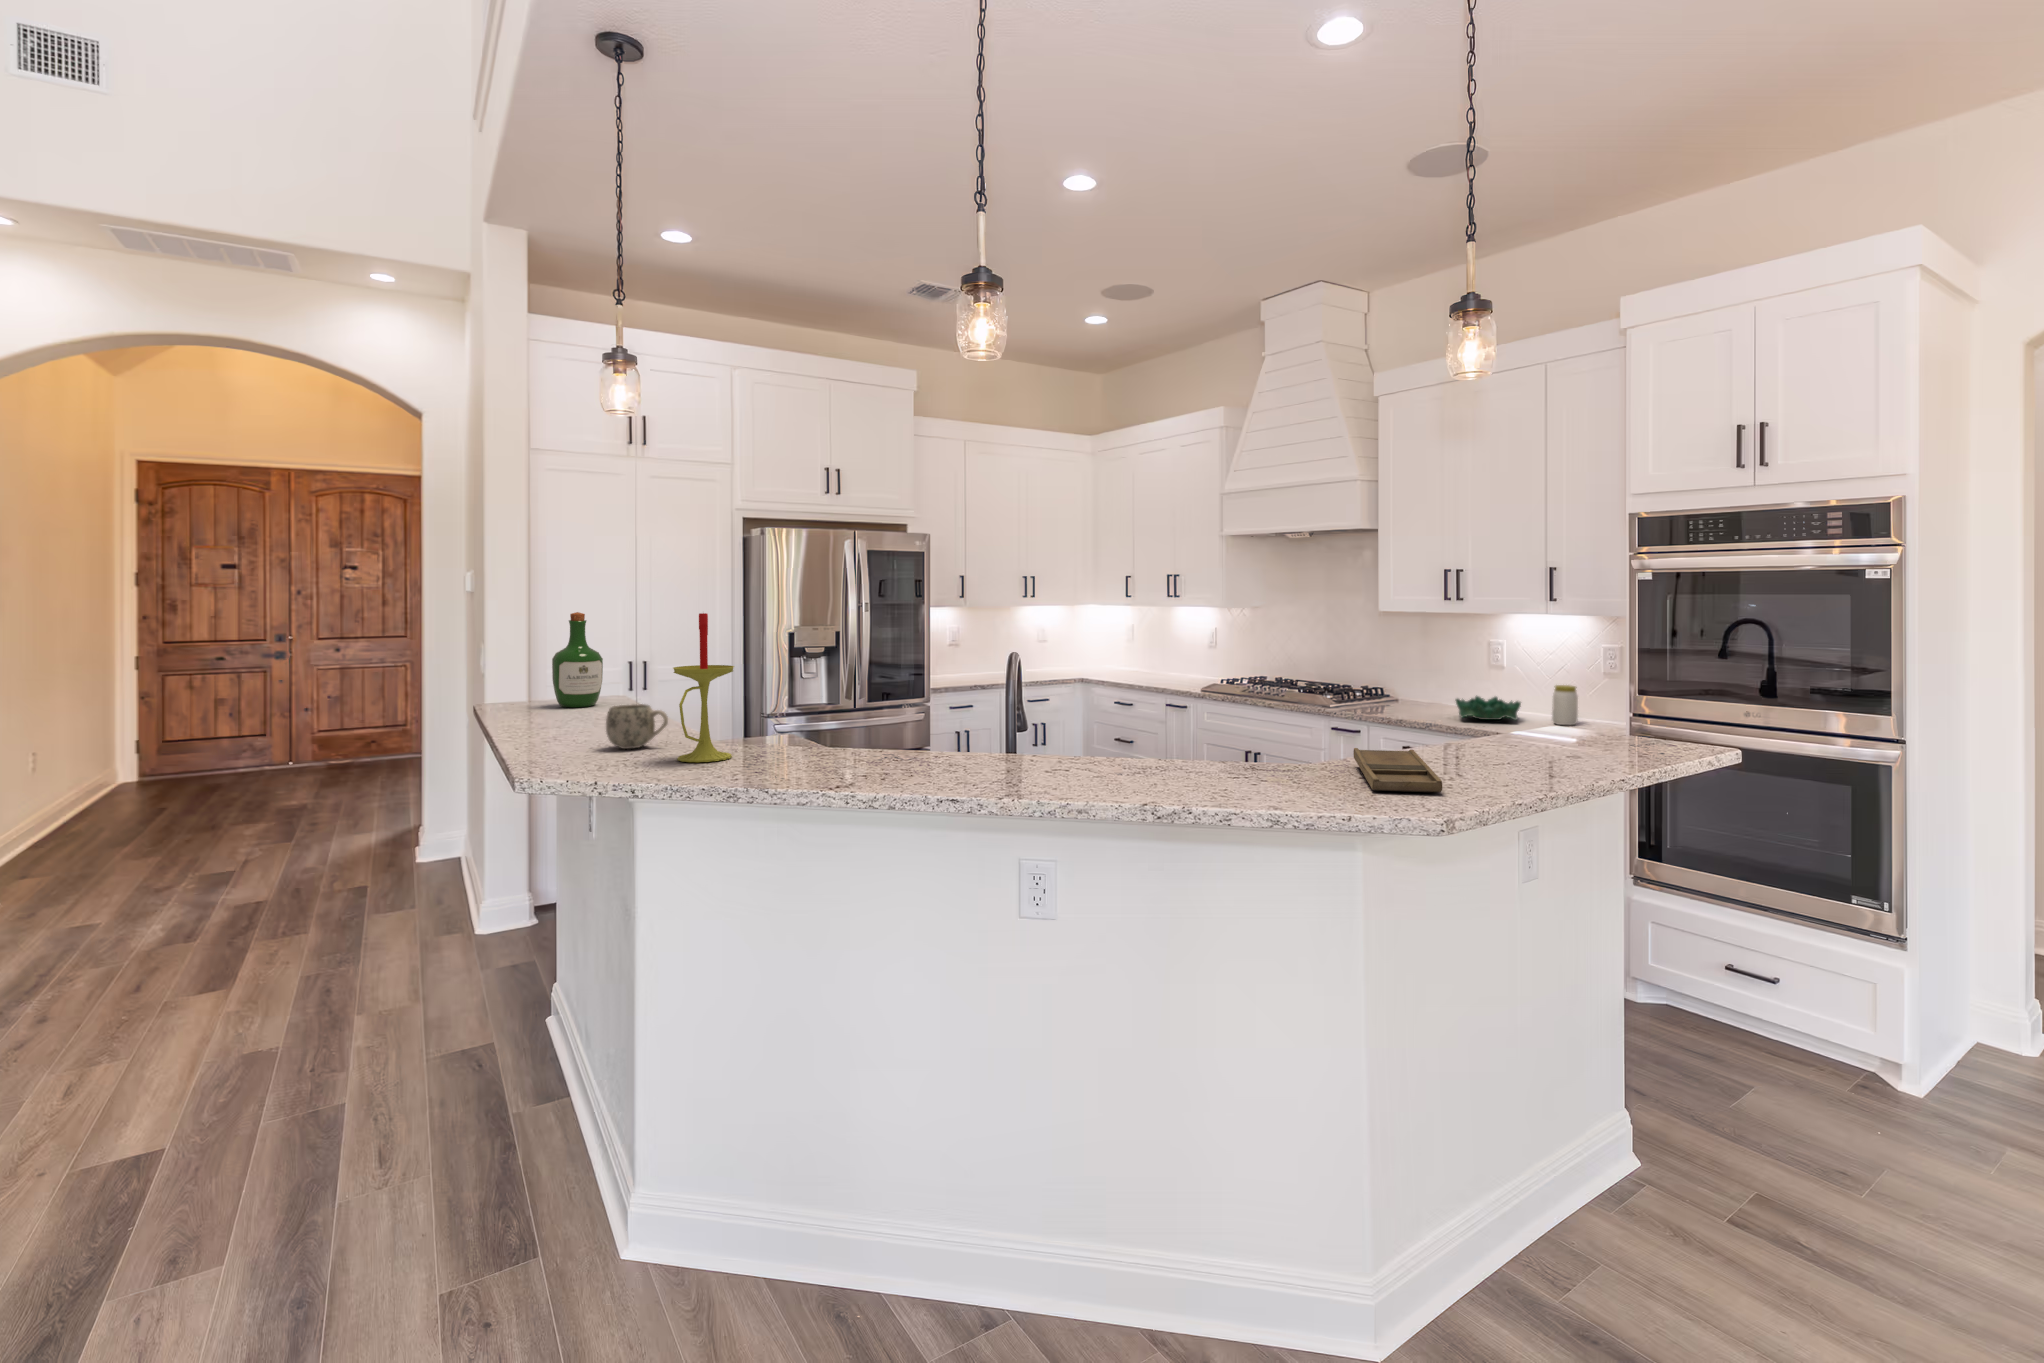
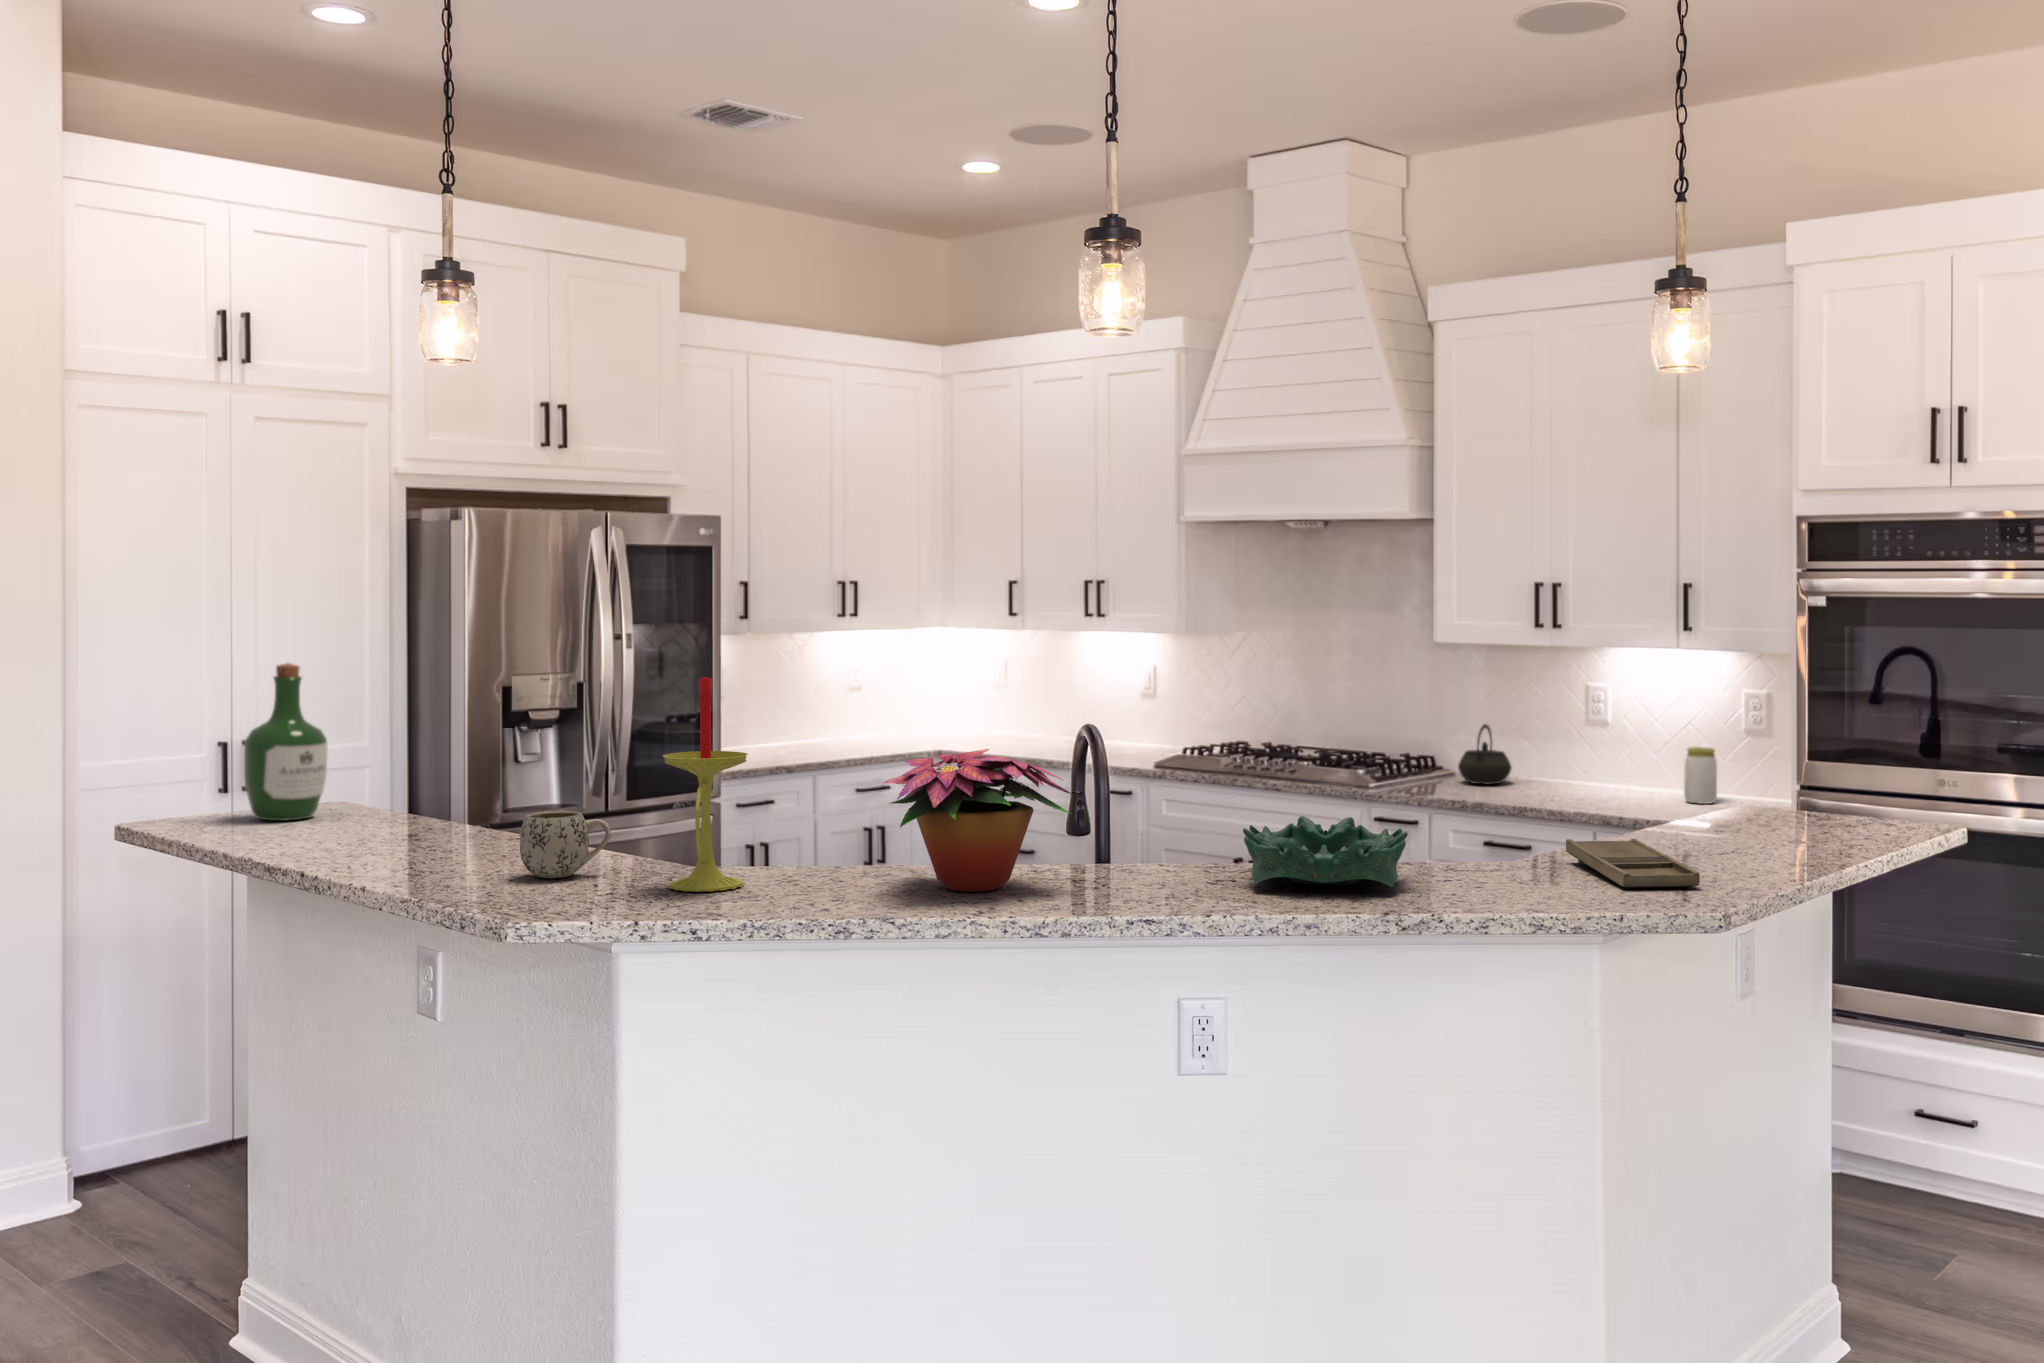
flower arrangement: none [795,665,950,771] -> present [883,749,1071,892]
kettle: none [1393,667,1431,708] -> present [1458,724,1512,784]
decorative bowl: present [1456,696,1521,720] -> present [1243,816,1408,887]

